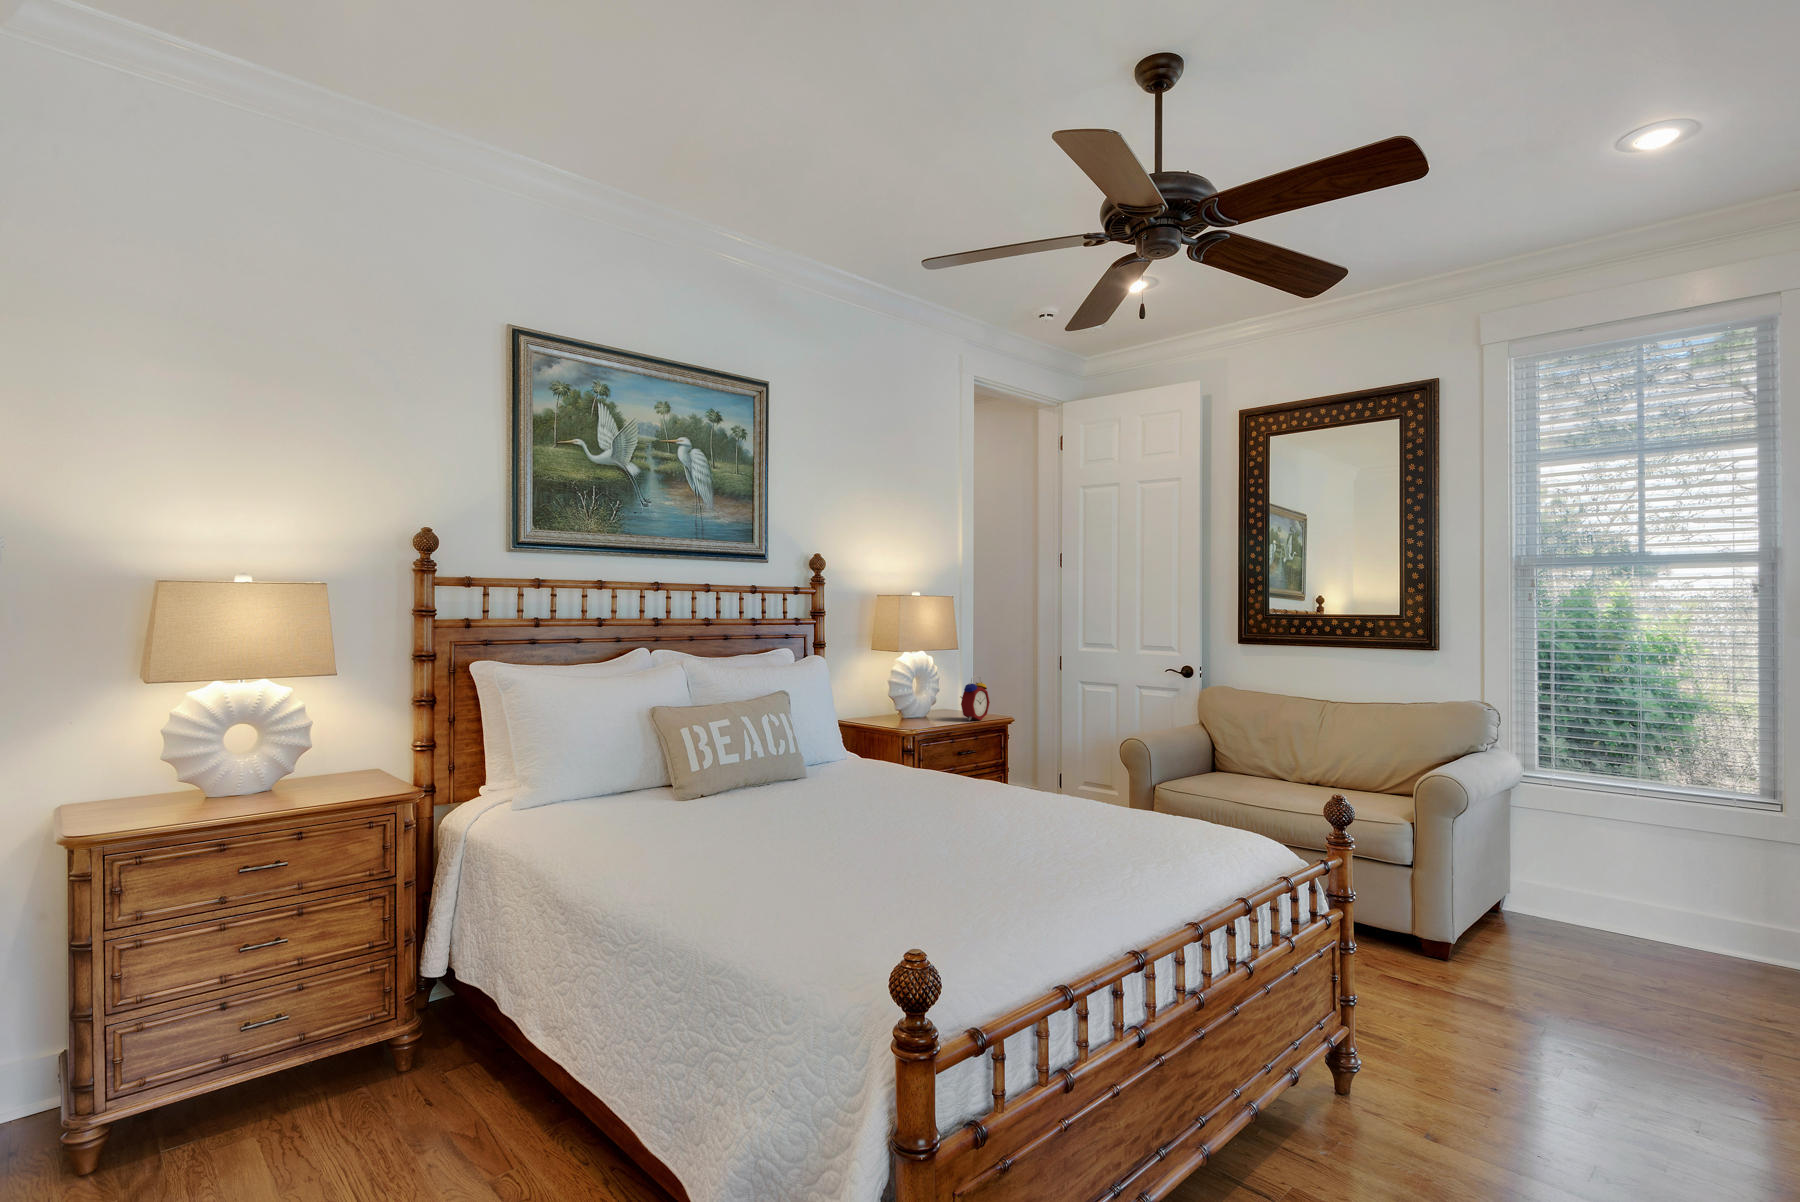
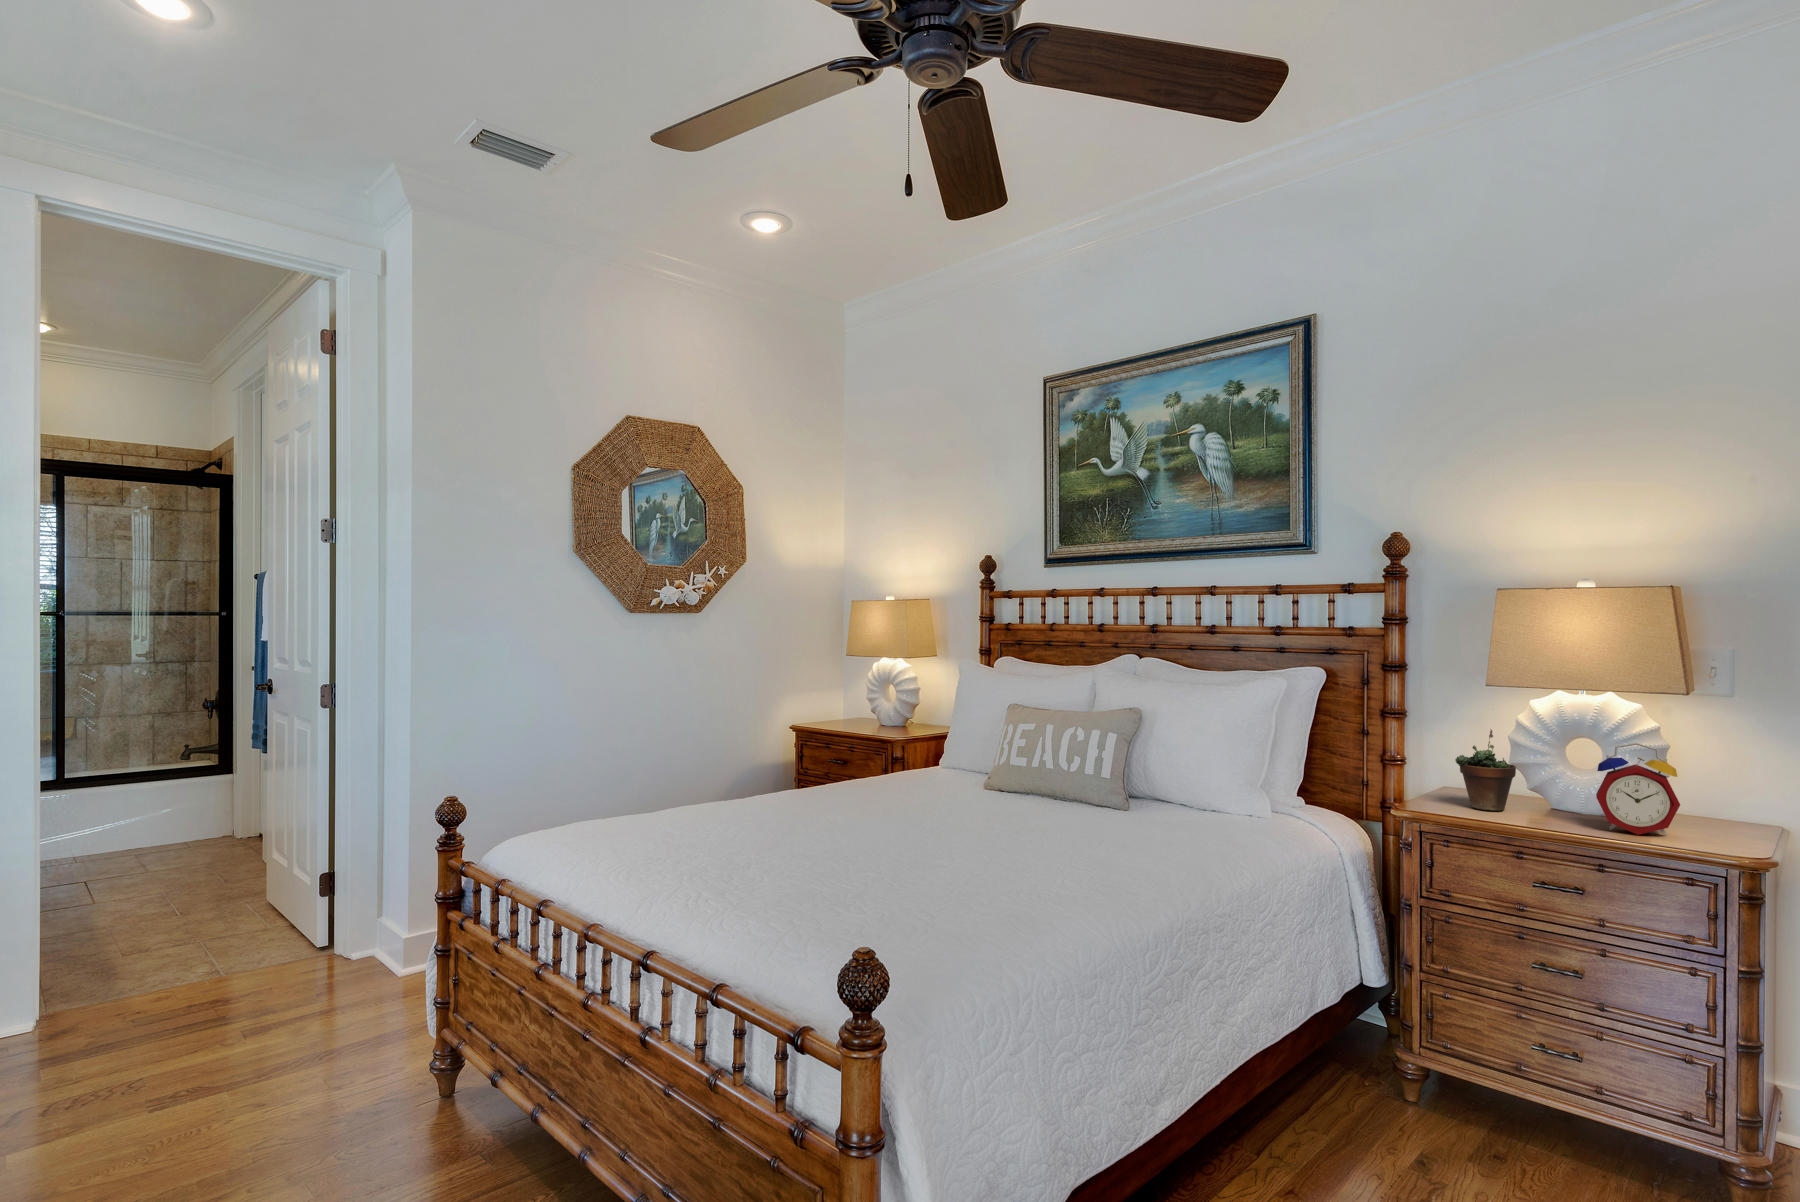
succulent plant: none [902,677,930,724] -> present [1455,730,1516,811]

